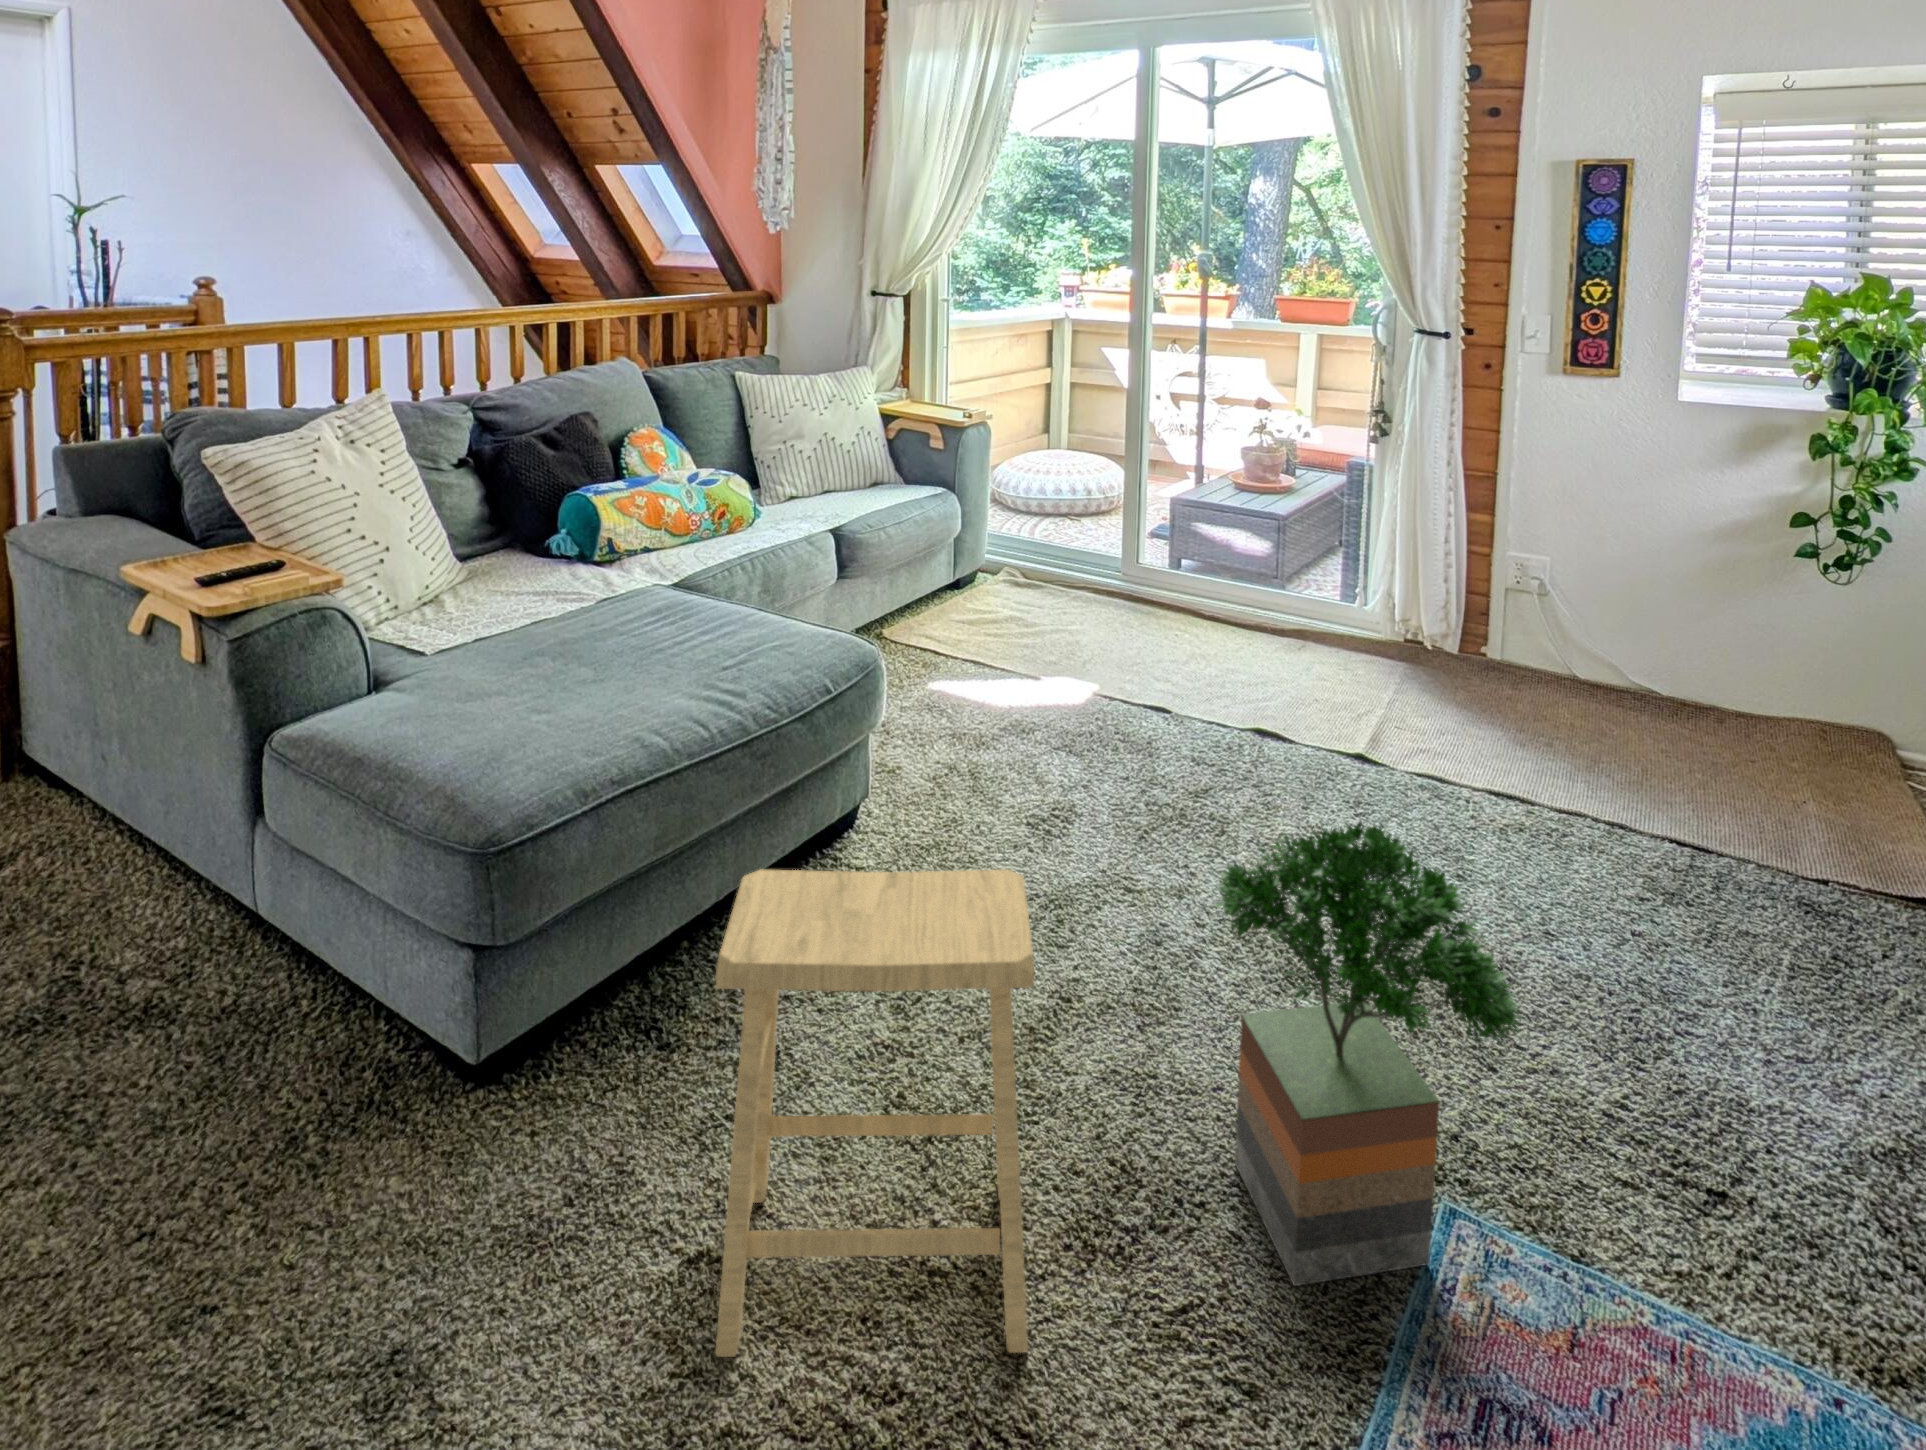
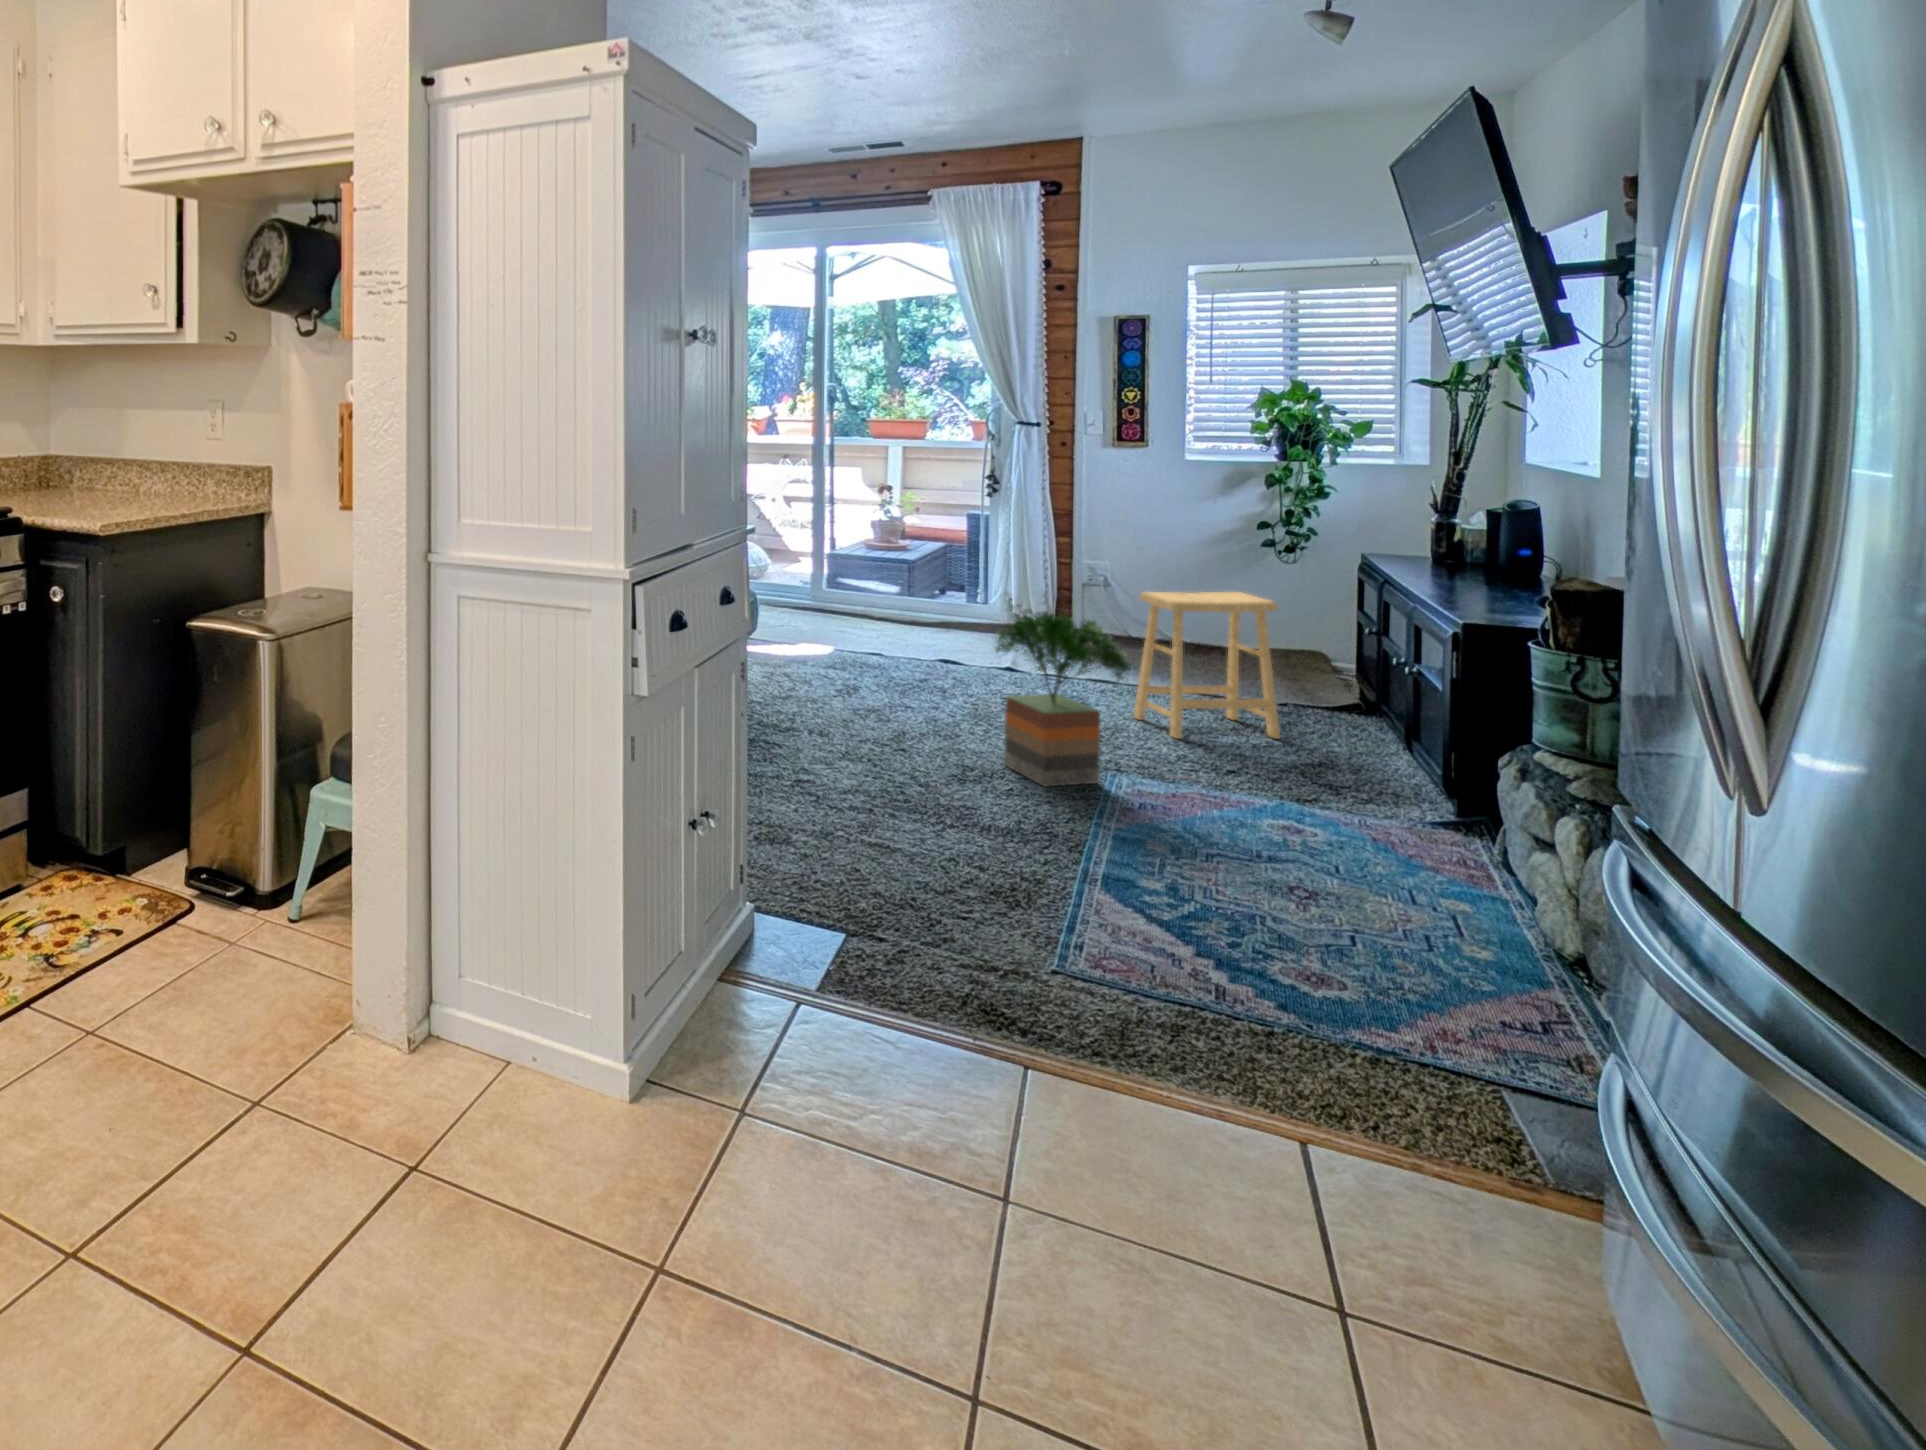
footstool: present [715,869,1034,1357] -> present [1134,592,1280,739]

